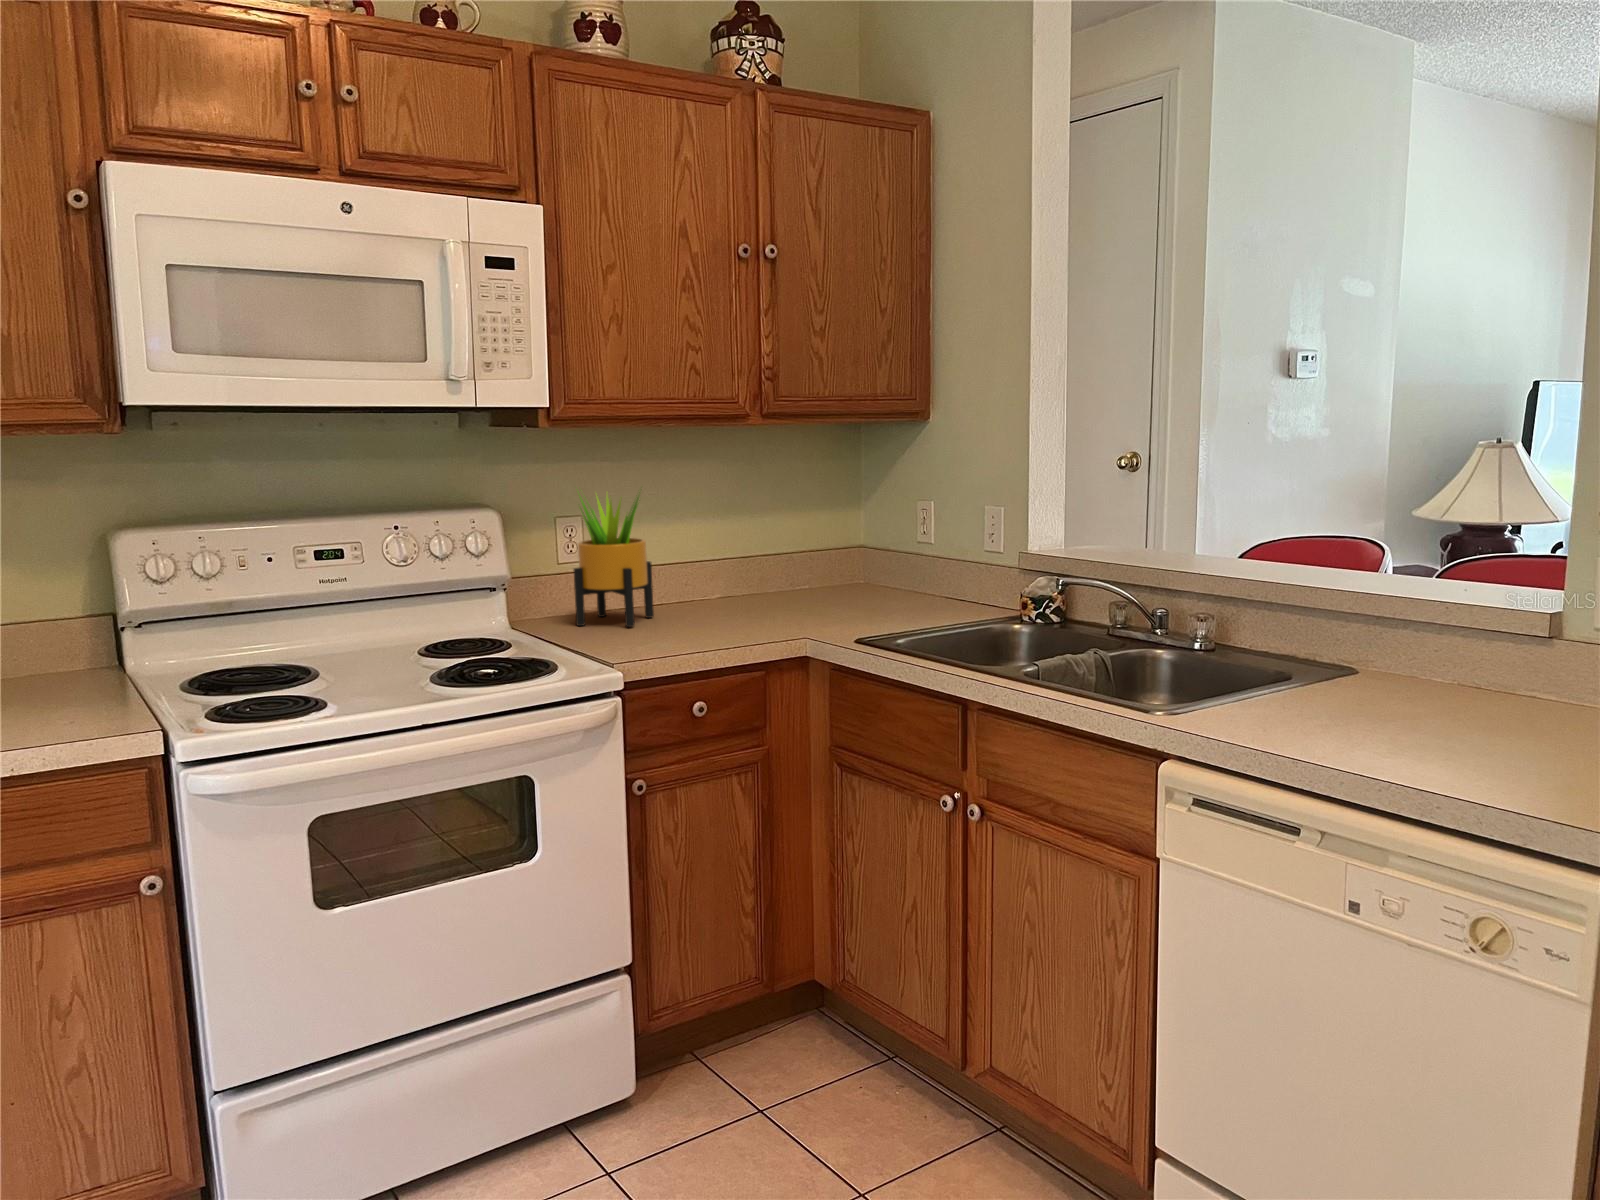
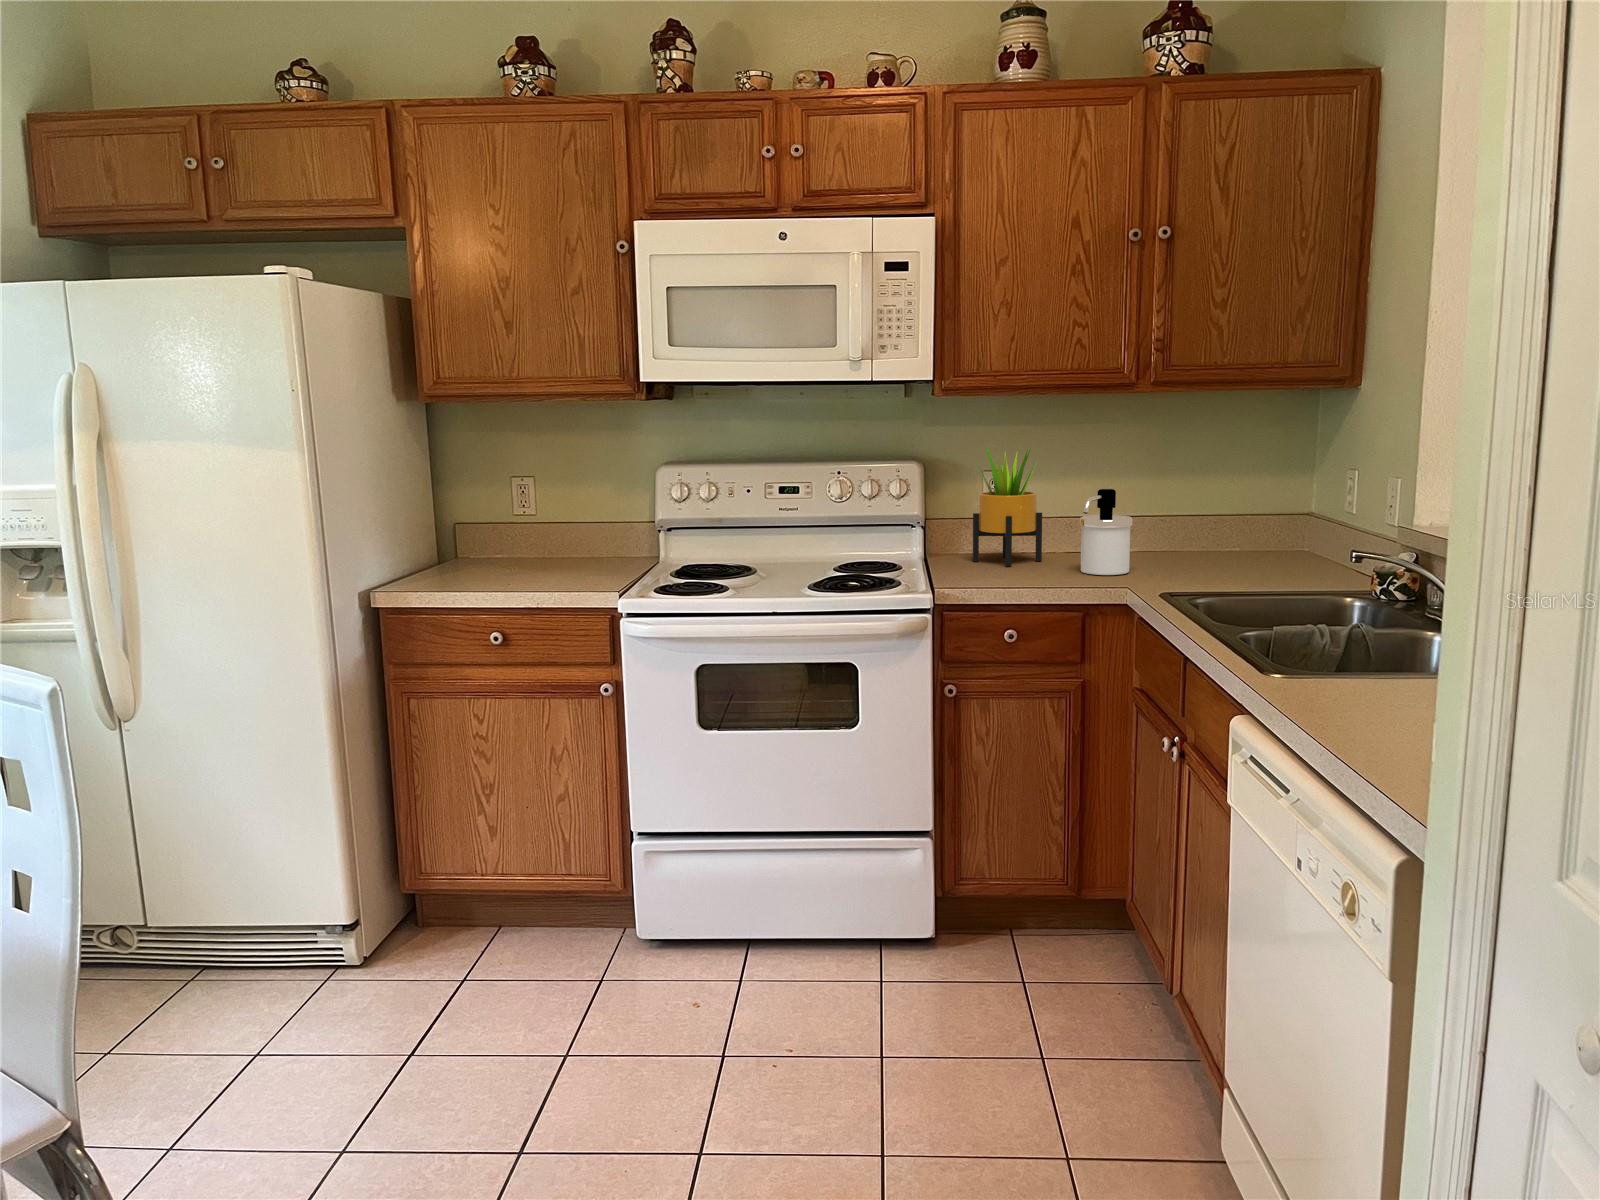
soap dispenser: none [712,530,769,626] -> present [1080,489,1133,575]

